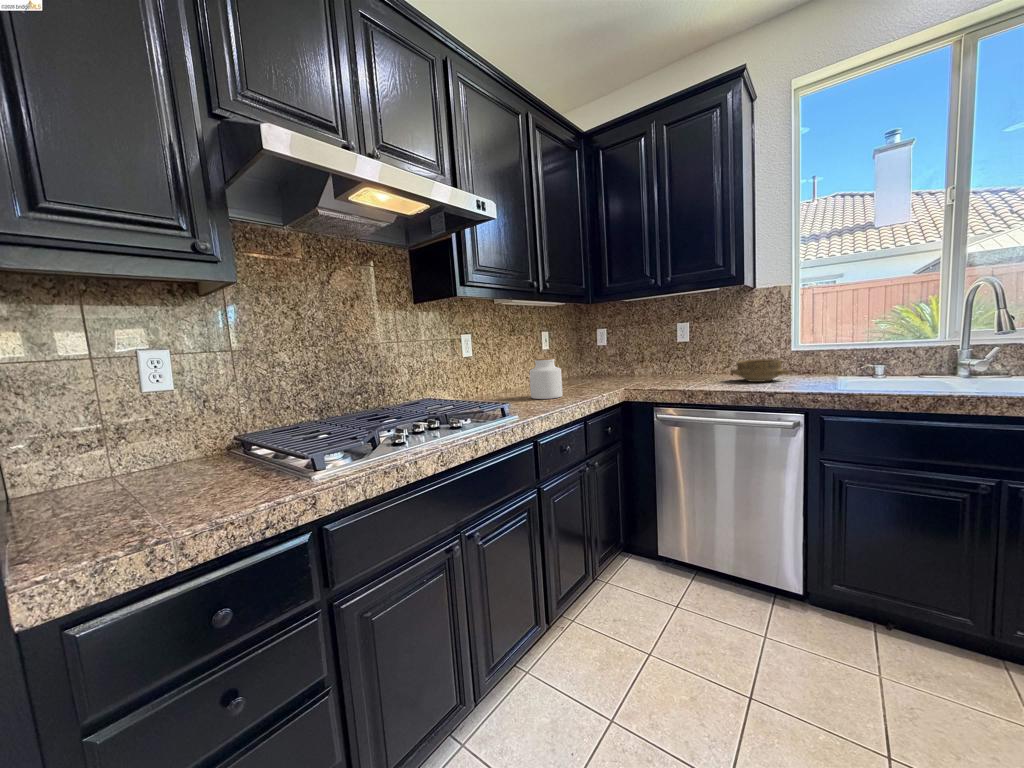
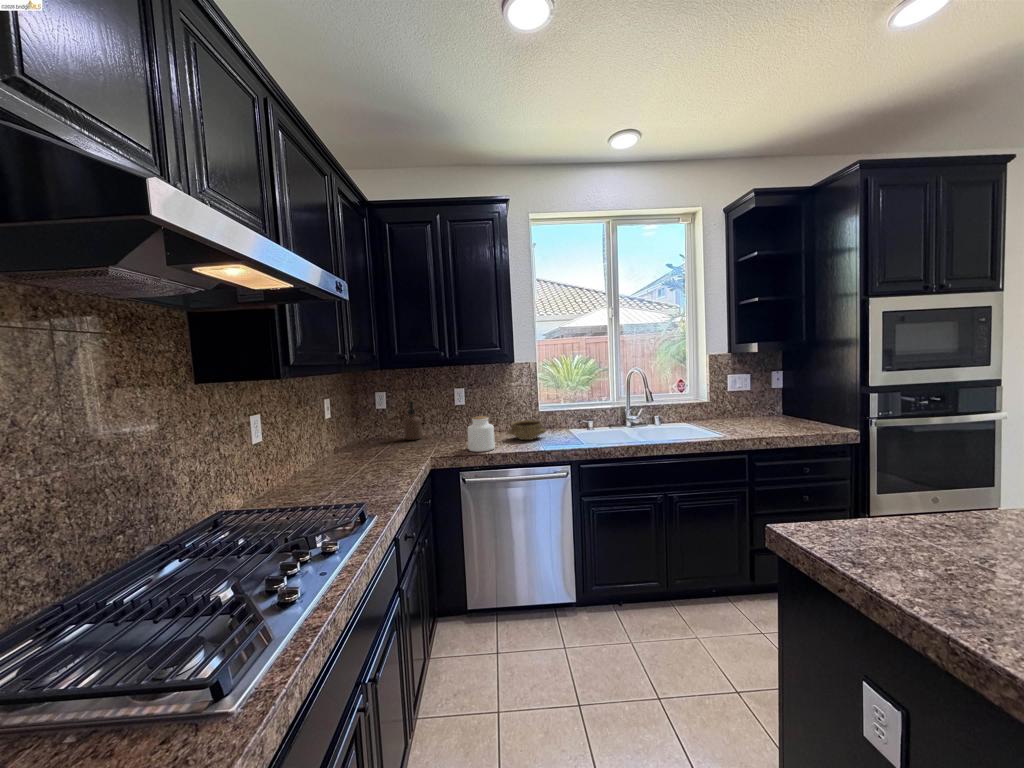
soap dispenser: none [619,337,637,377] -> present [404,401,422,440]
jar: present [530,358,563,399] -> present [468,416,495,452]

